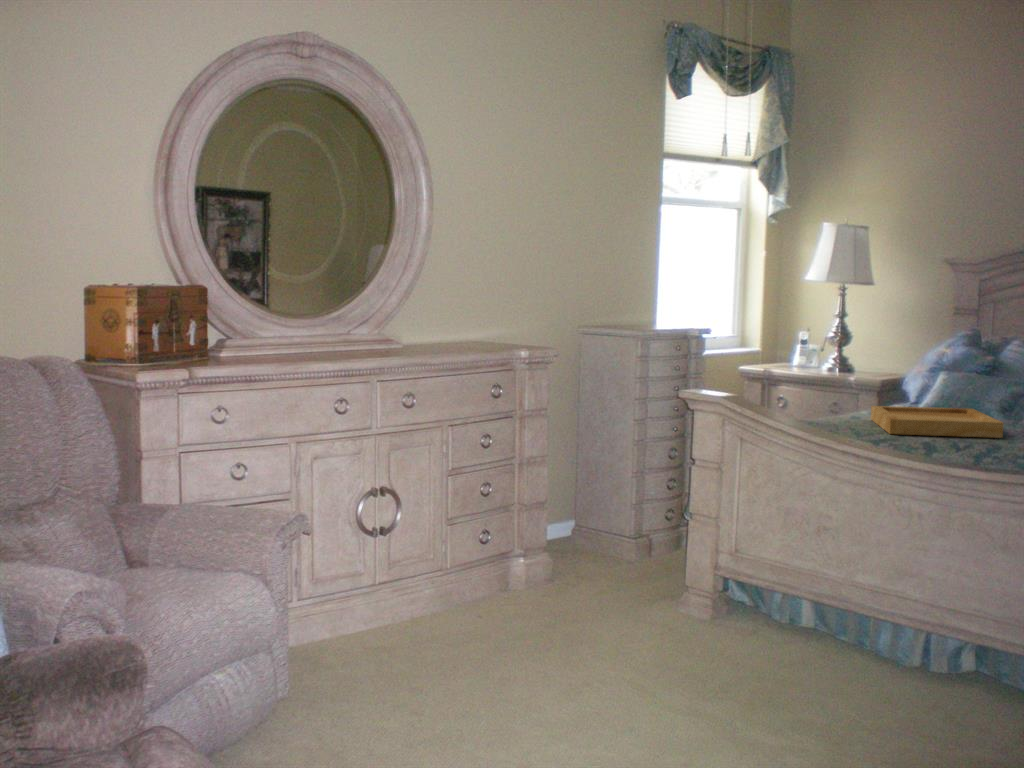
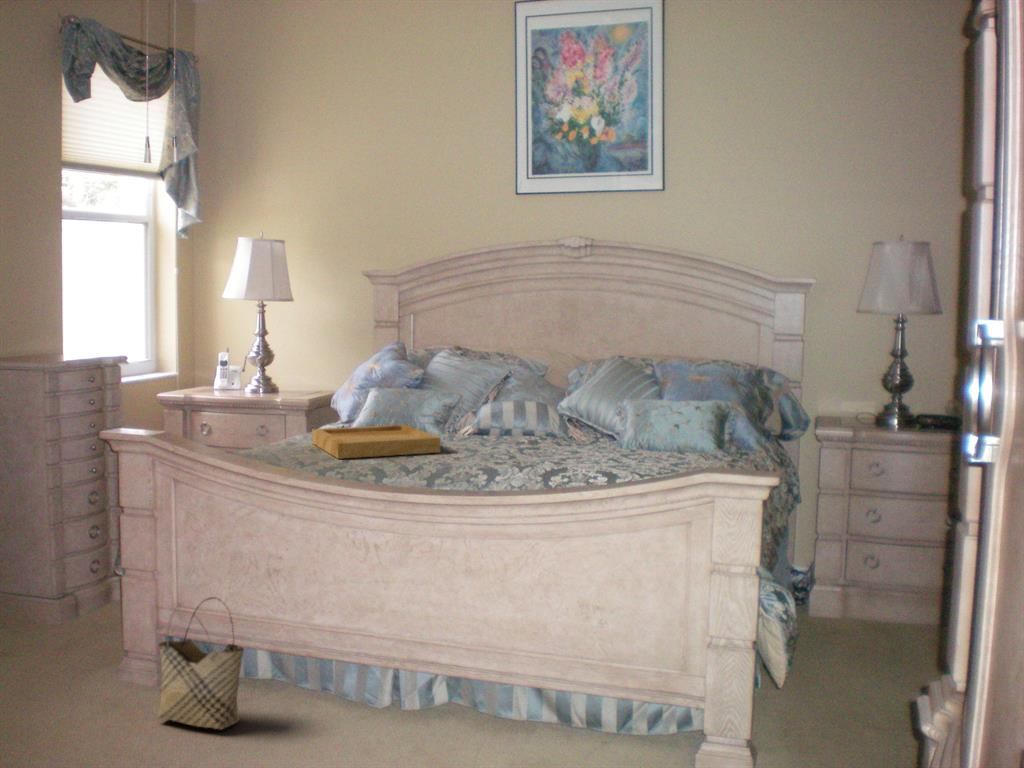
woven basket: none [710,544,786,659] -> present [158,597,244,729]

